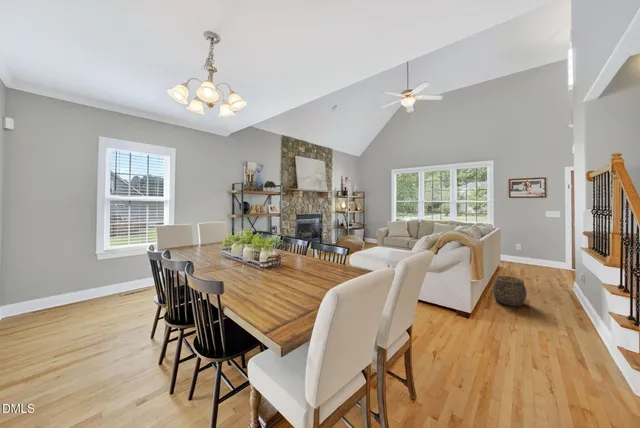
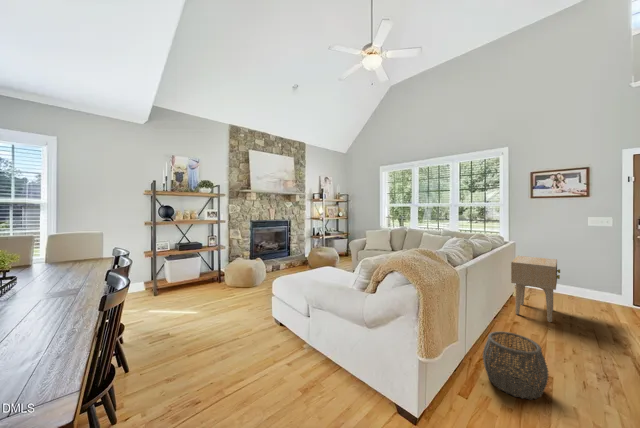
side table: none [499,237,529,277] -> present [511,256,560,322]

